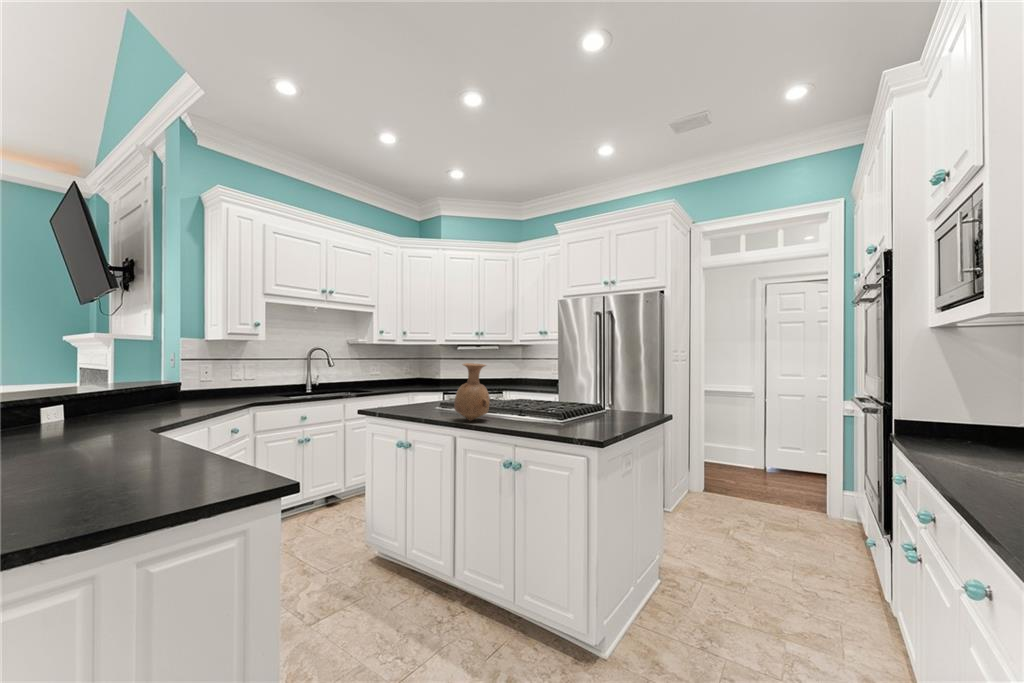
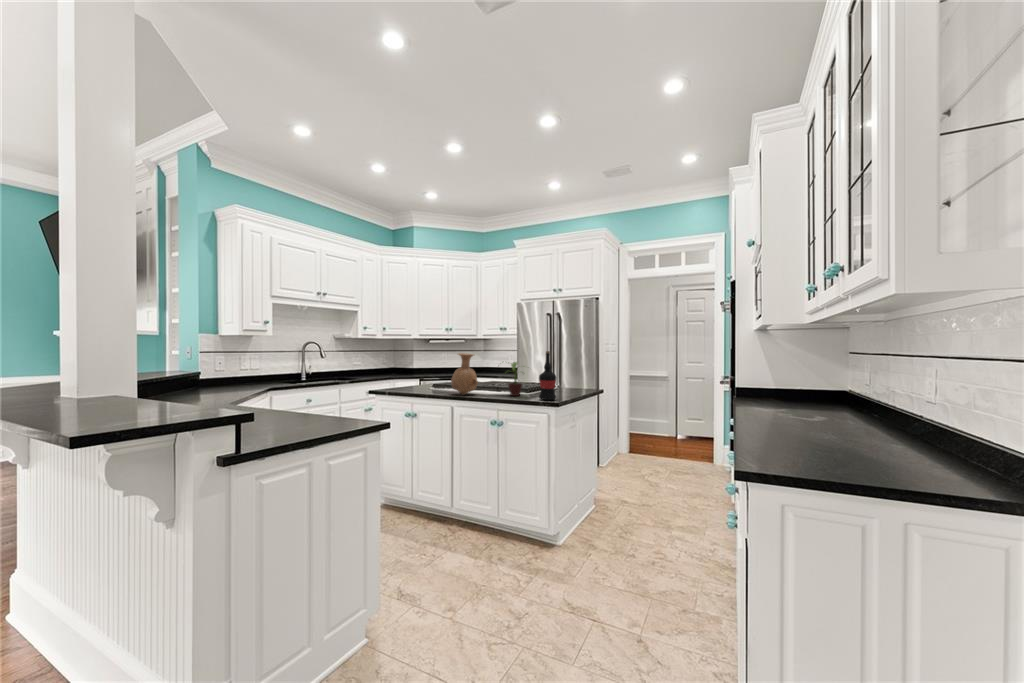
wine bottle: none [572,361,599,434] -> present [539,351,556,400]
potted plant: none [516,375,565,425] -> present [508,362,522,396]

